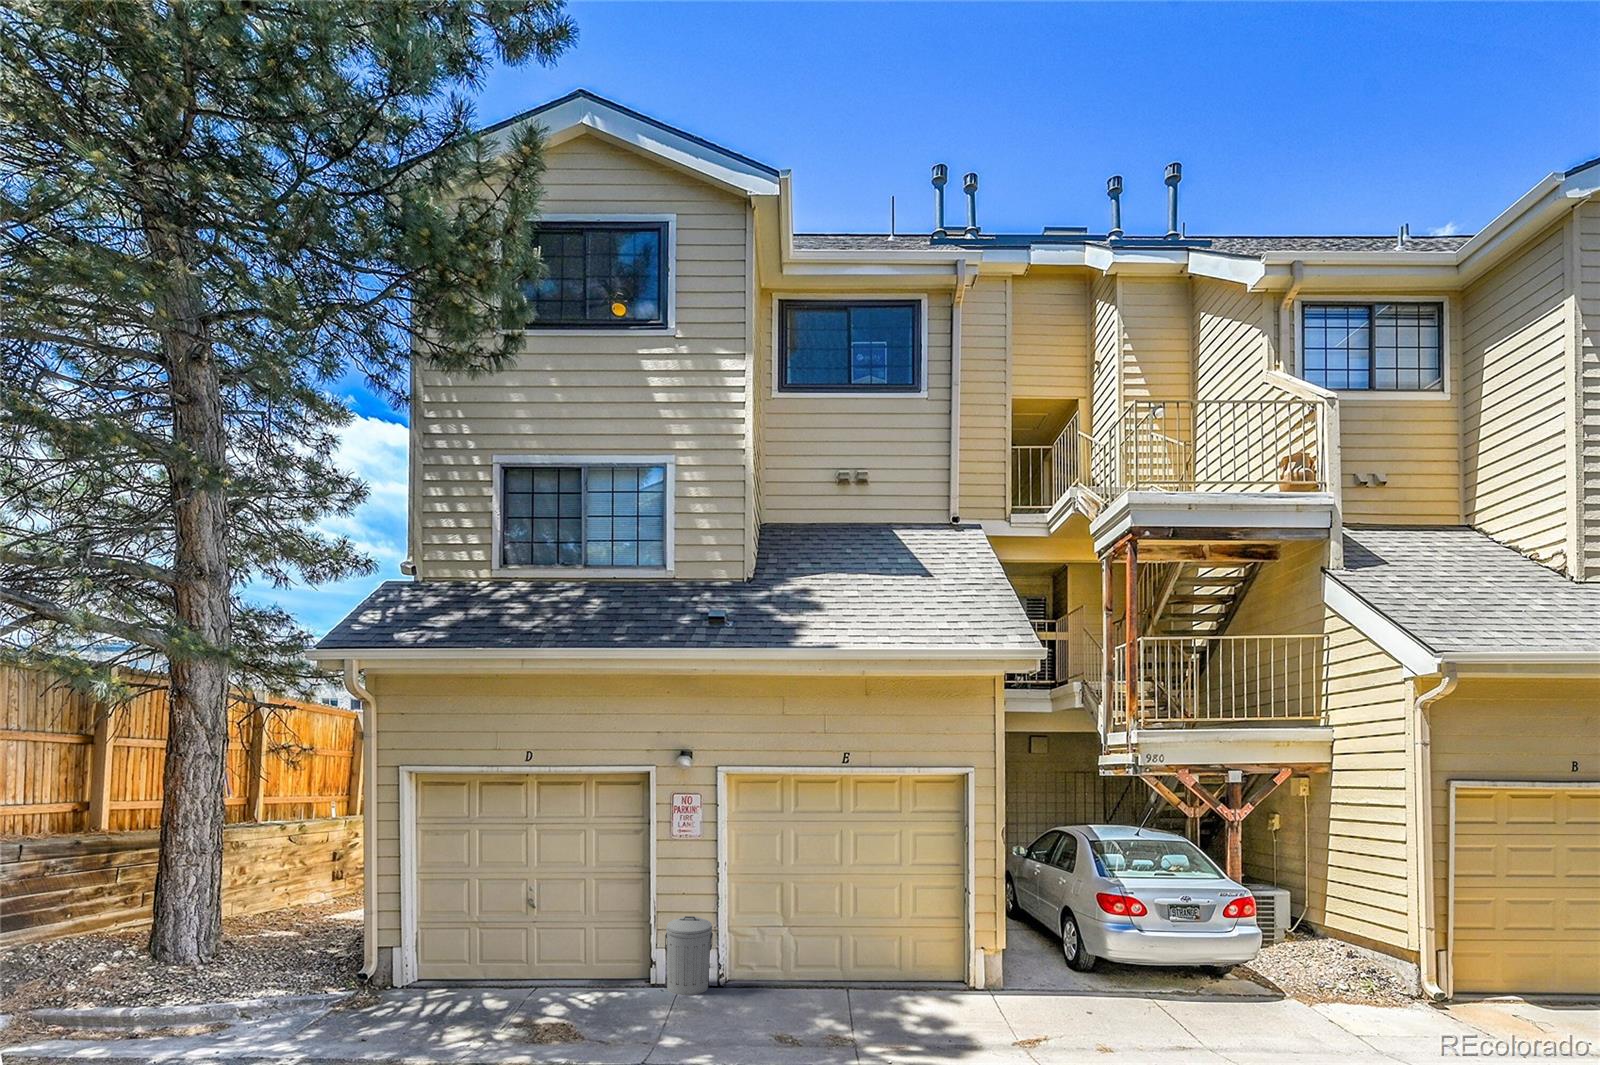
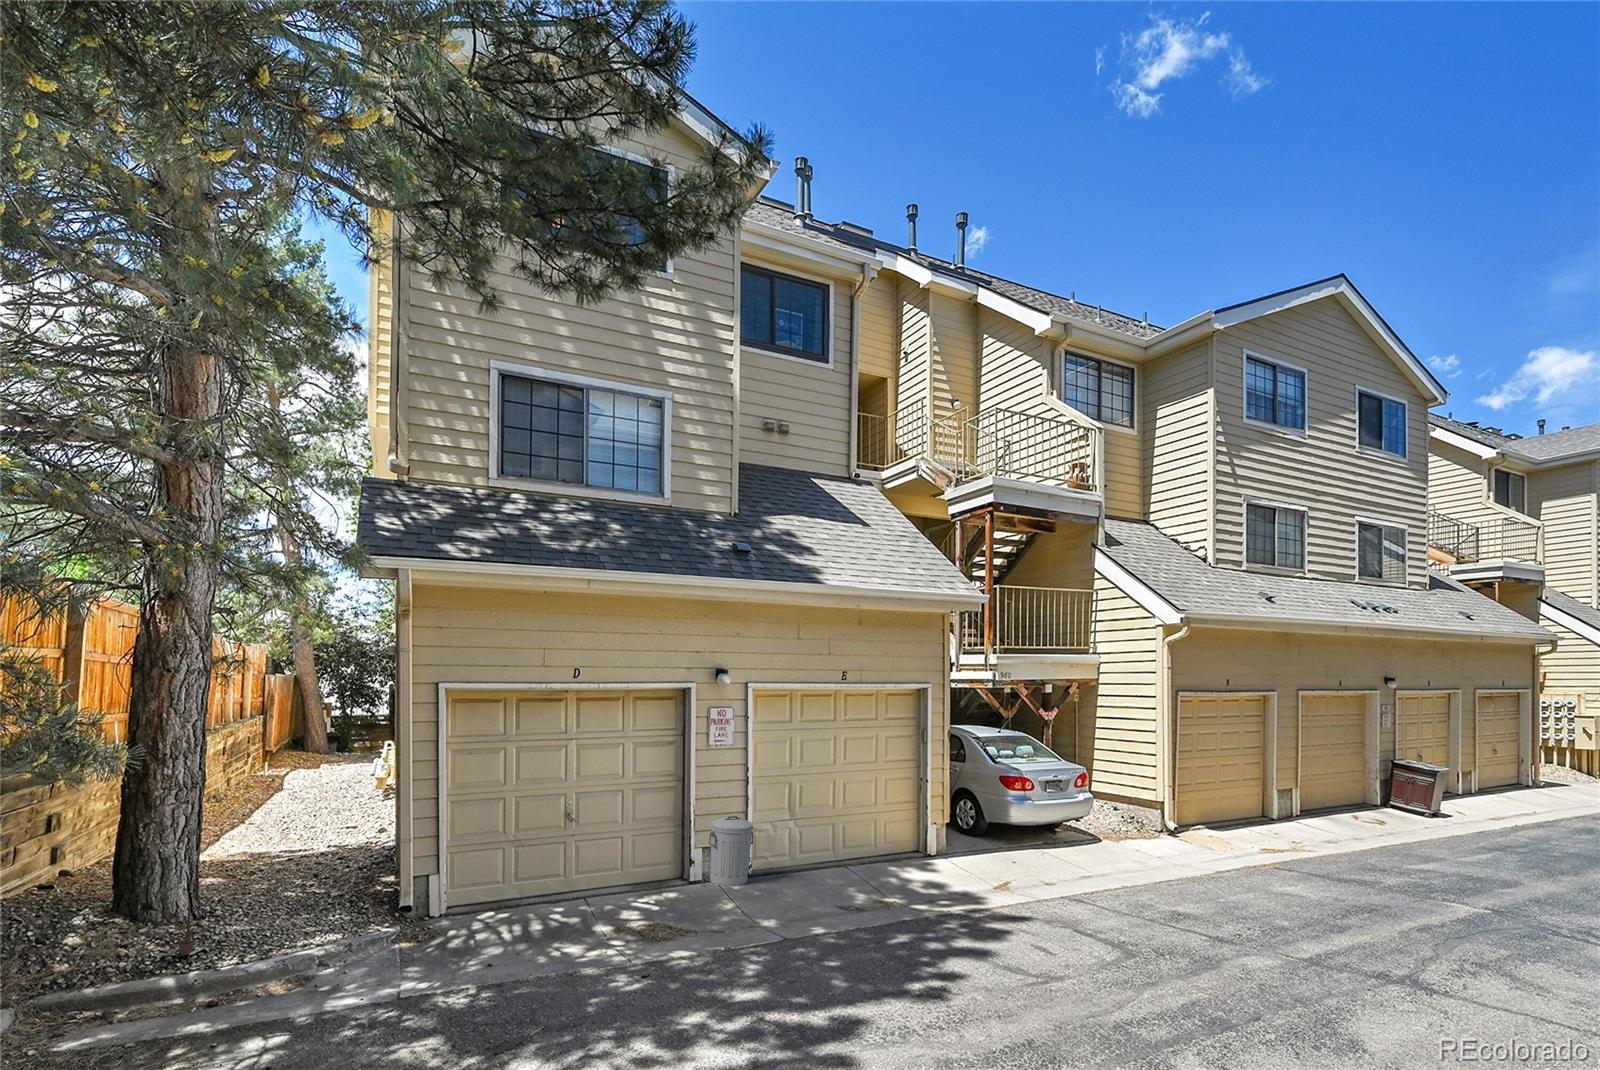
decorative plant: none [164,948,201,991] -> present [161,903,208,957]

